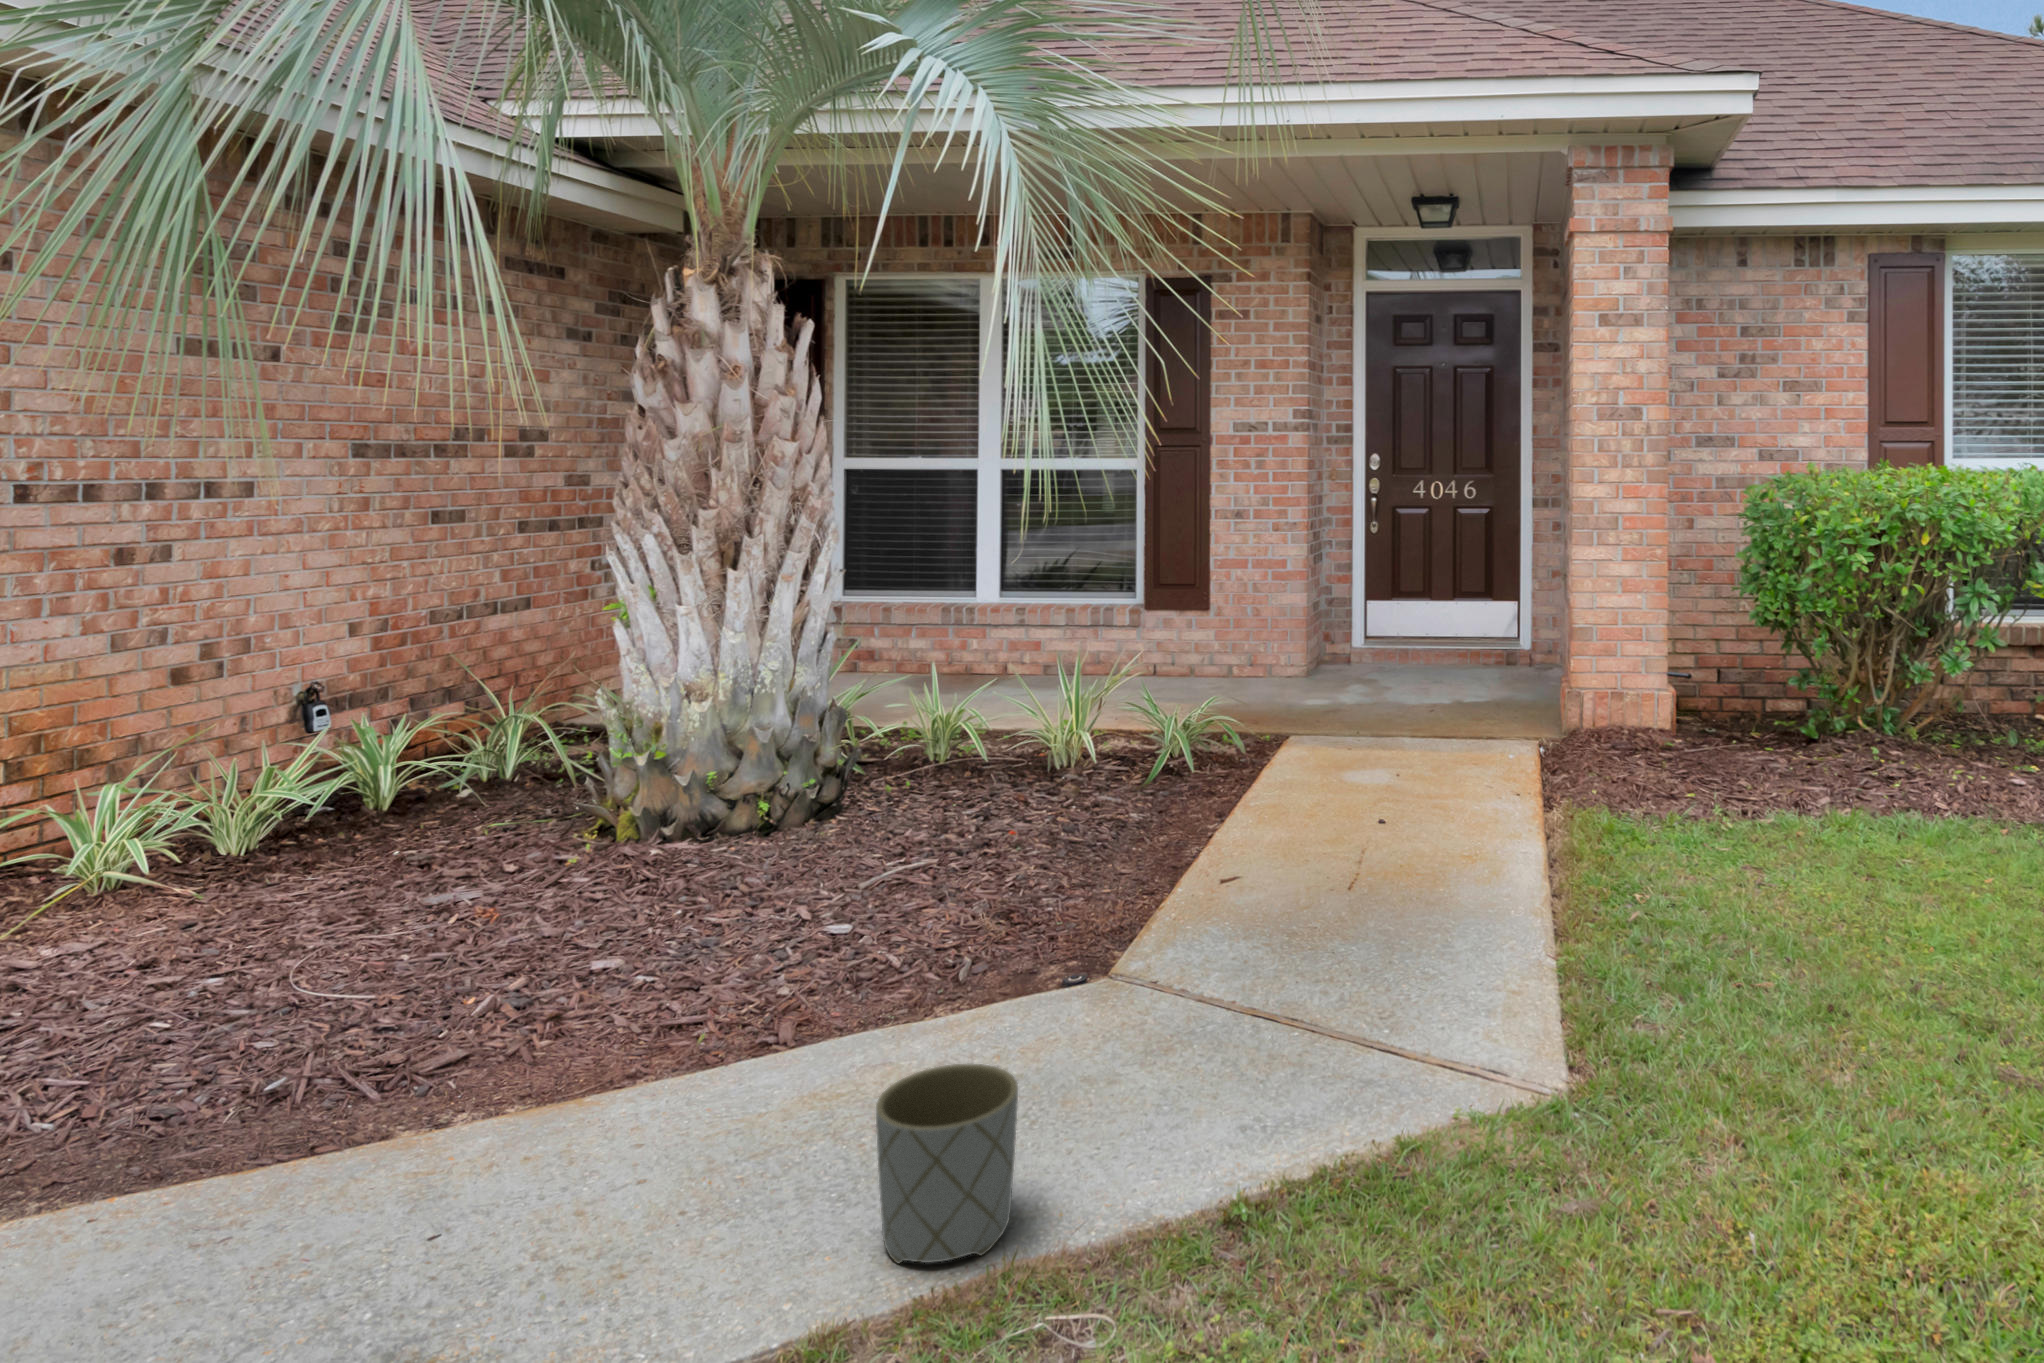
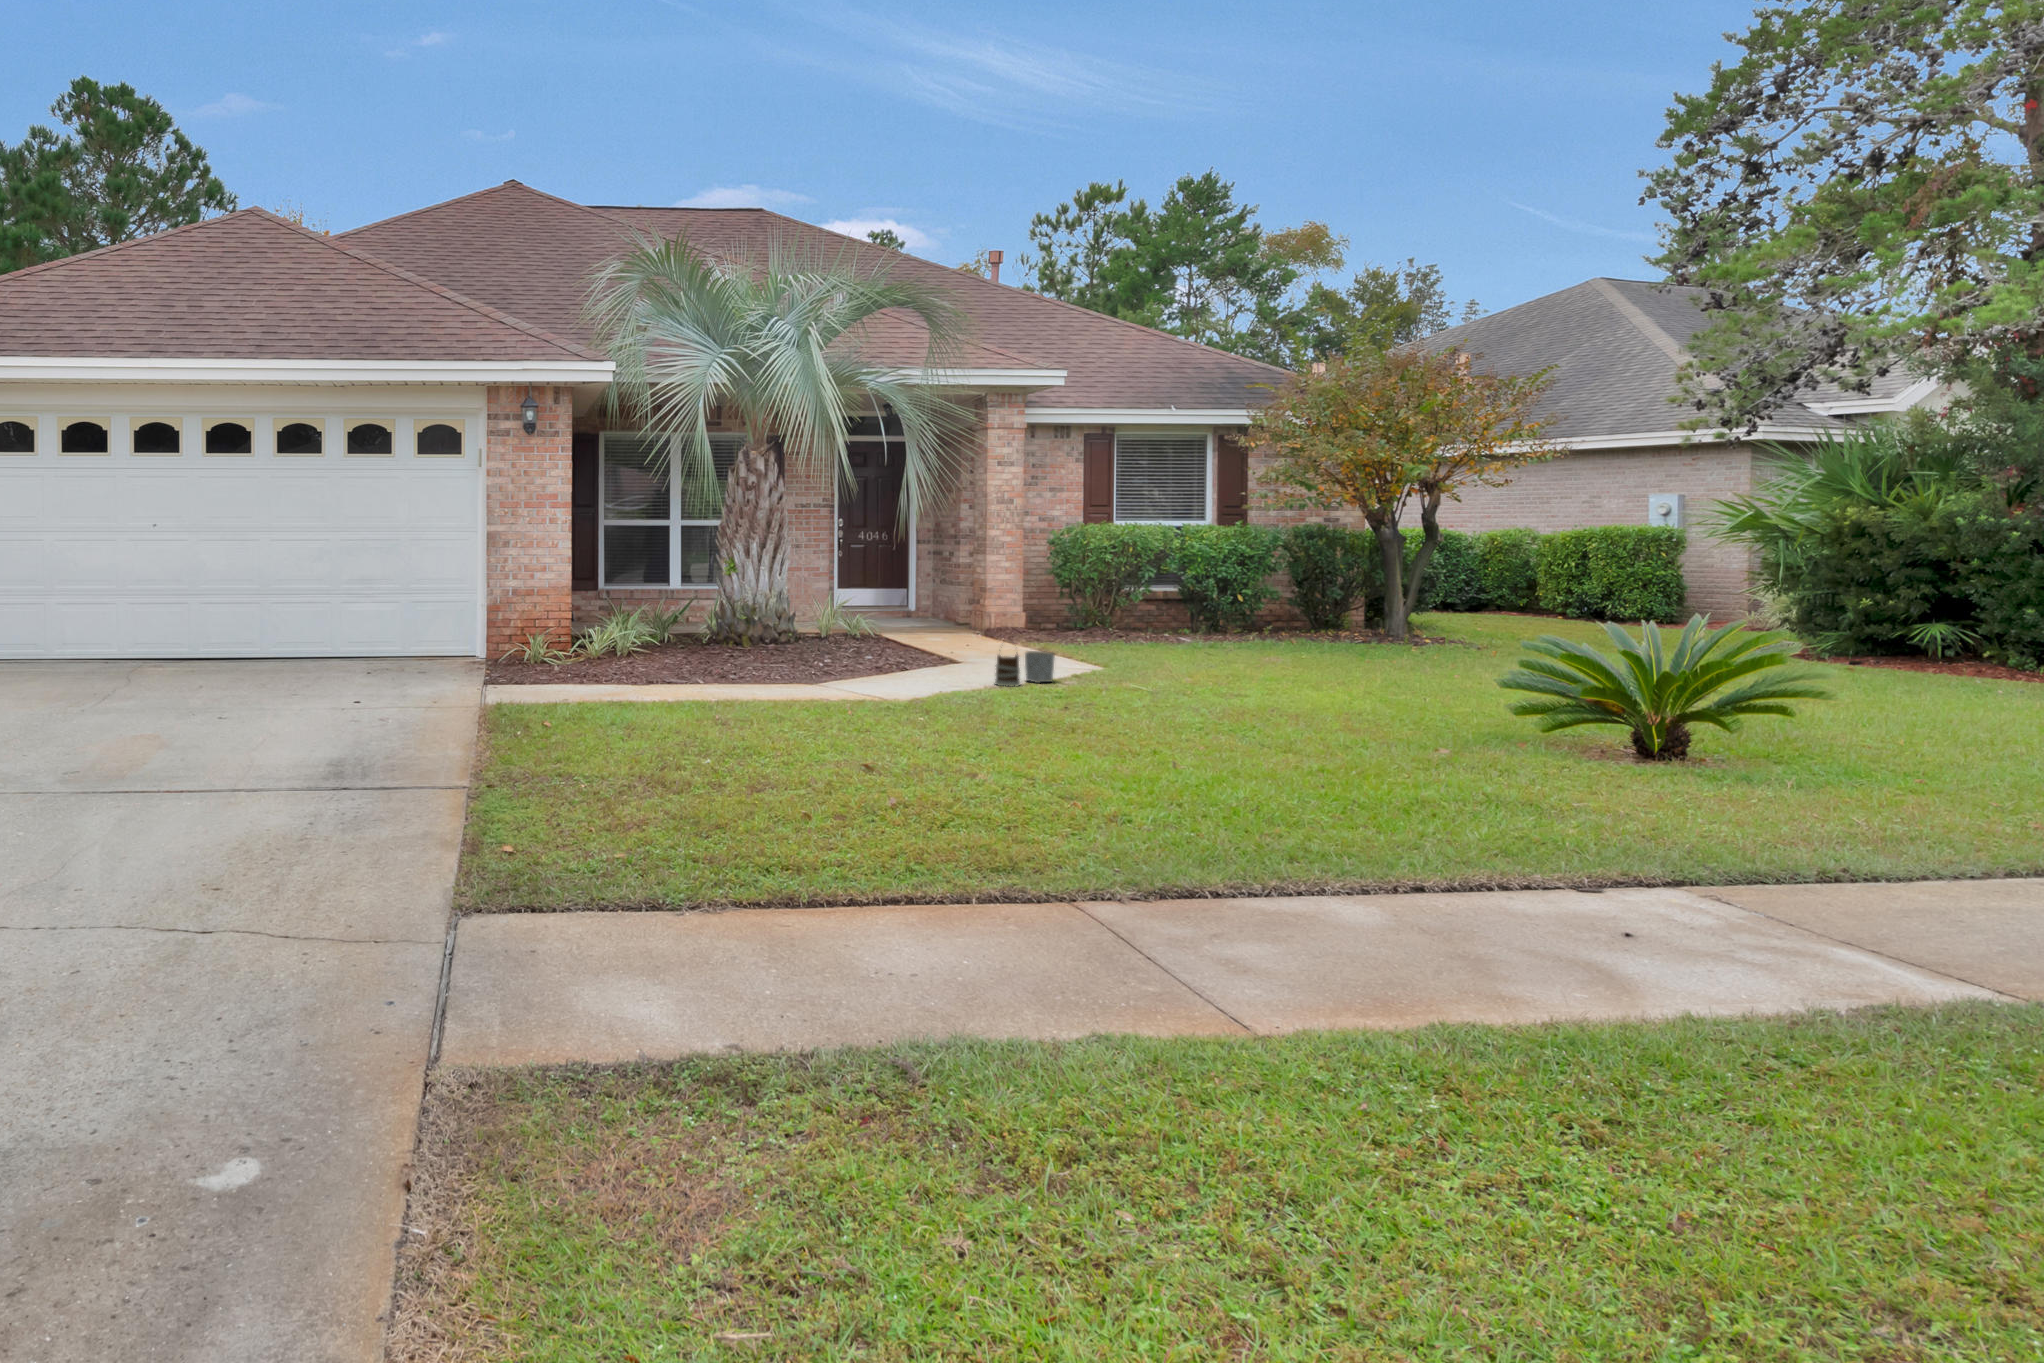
wooden bucket: none [645,1055,782,1314] -> present [995,654,1020,686]

